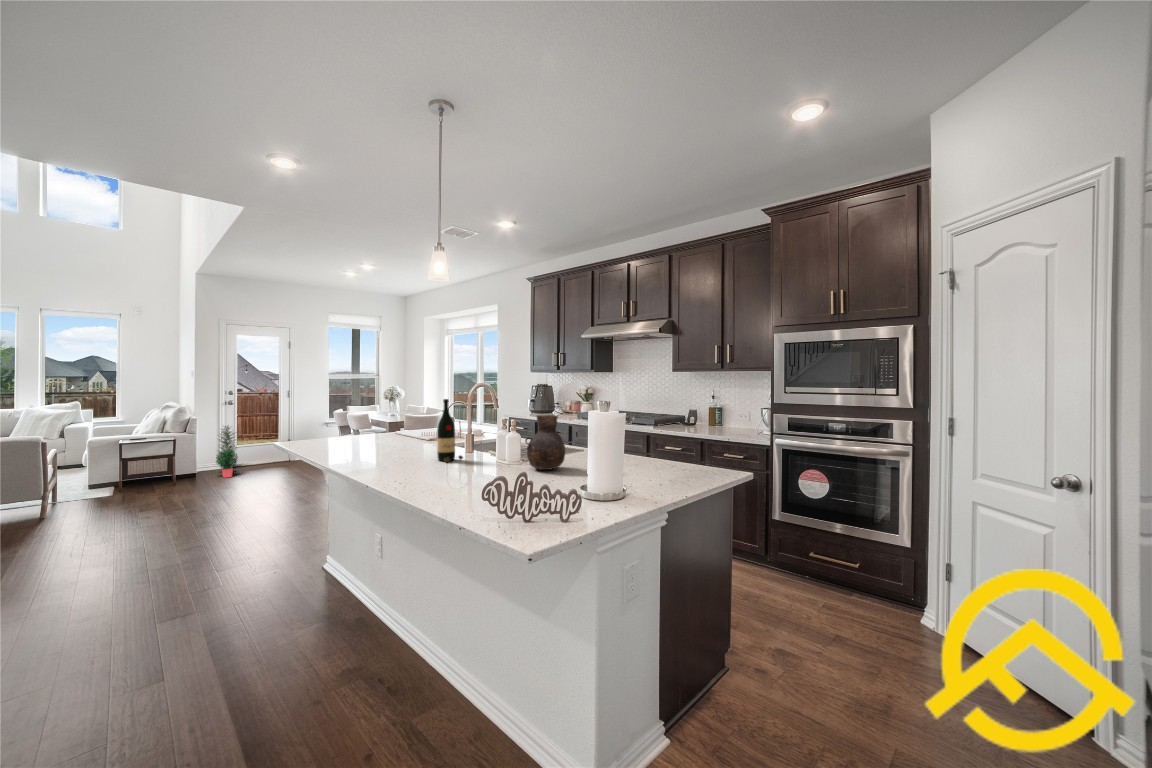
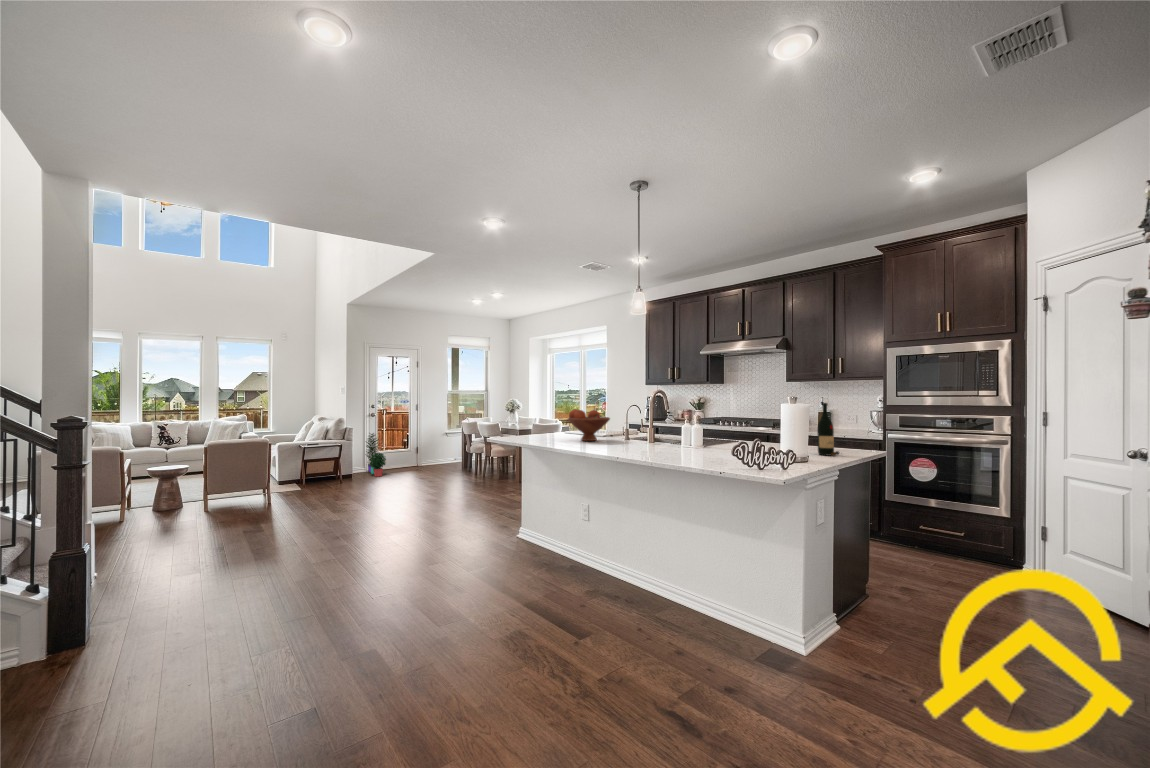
wine bottle: present [437,399,463,462] -> present [817,403,839,456]
fruit bowl: none [344,411,407,455] -> present [568,409,610,441]
vase: present [525,415,565,470] -> none [714,409,744,449]

